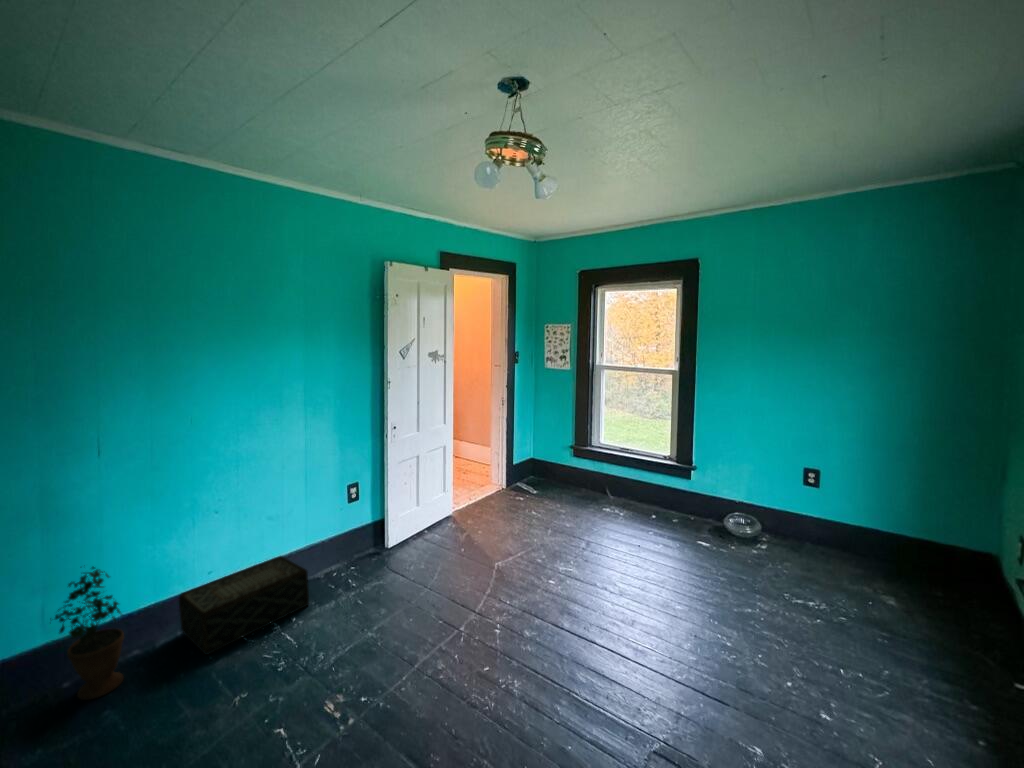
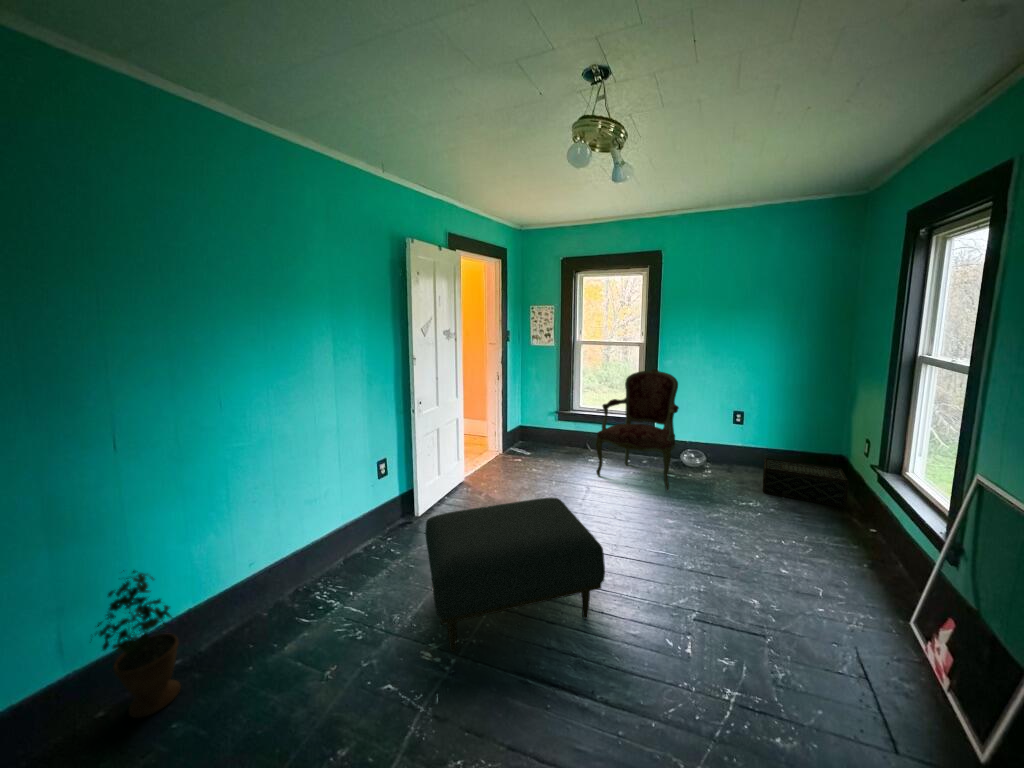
armchair: none [600,401,700,546] -> present [596,369,679,491]
ottoman: none [346,537,531,683] -> present [425,498,605,652]
woven basket: present [179,556,309,655] -> present [763,458,849,507]

